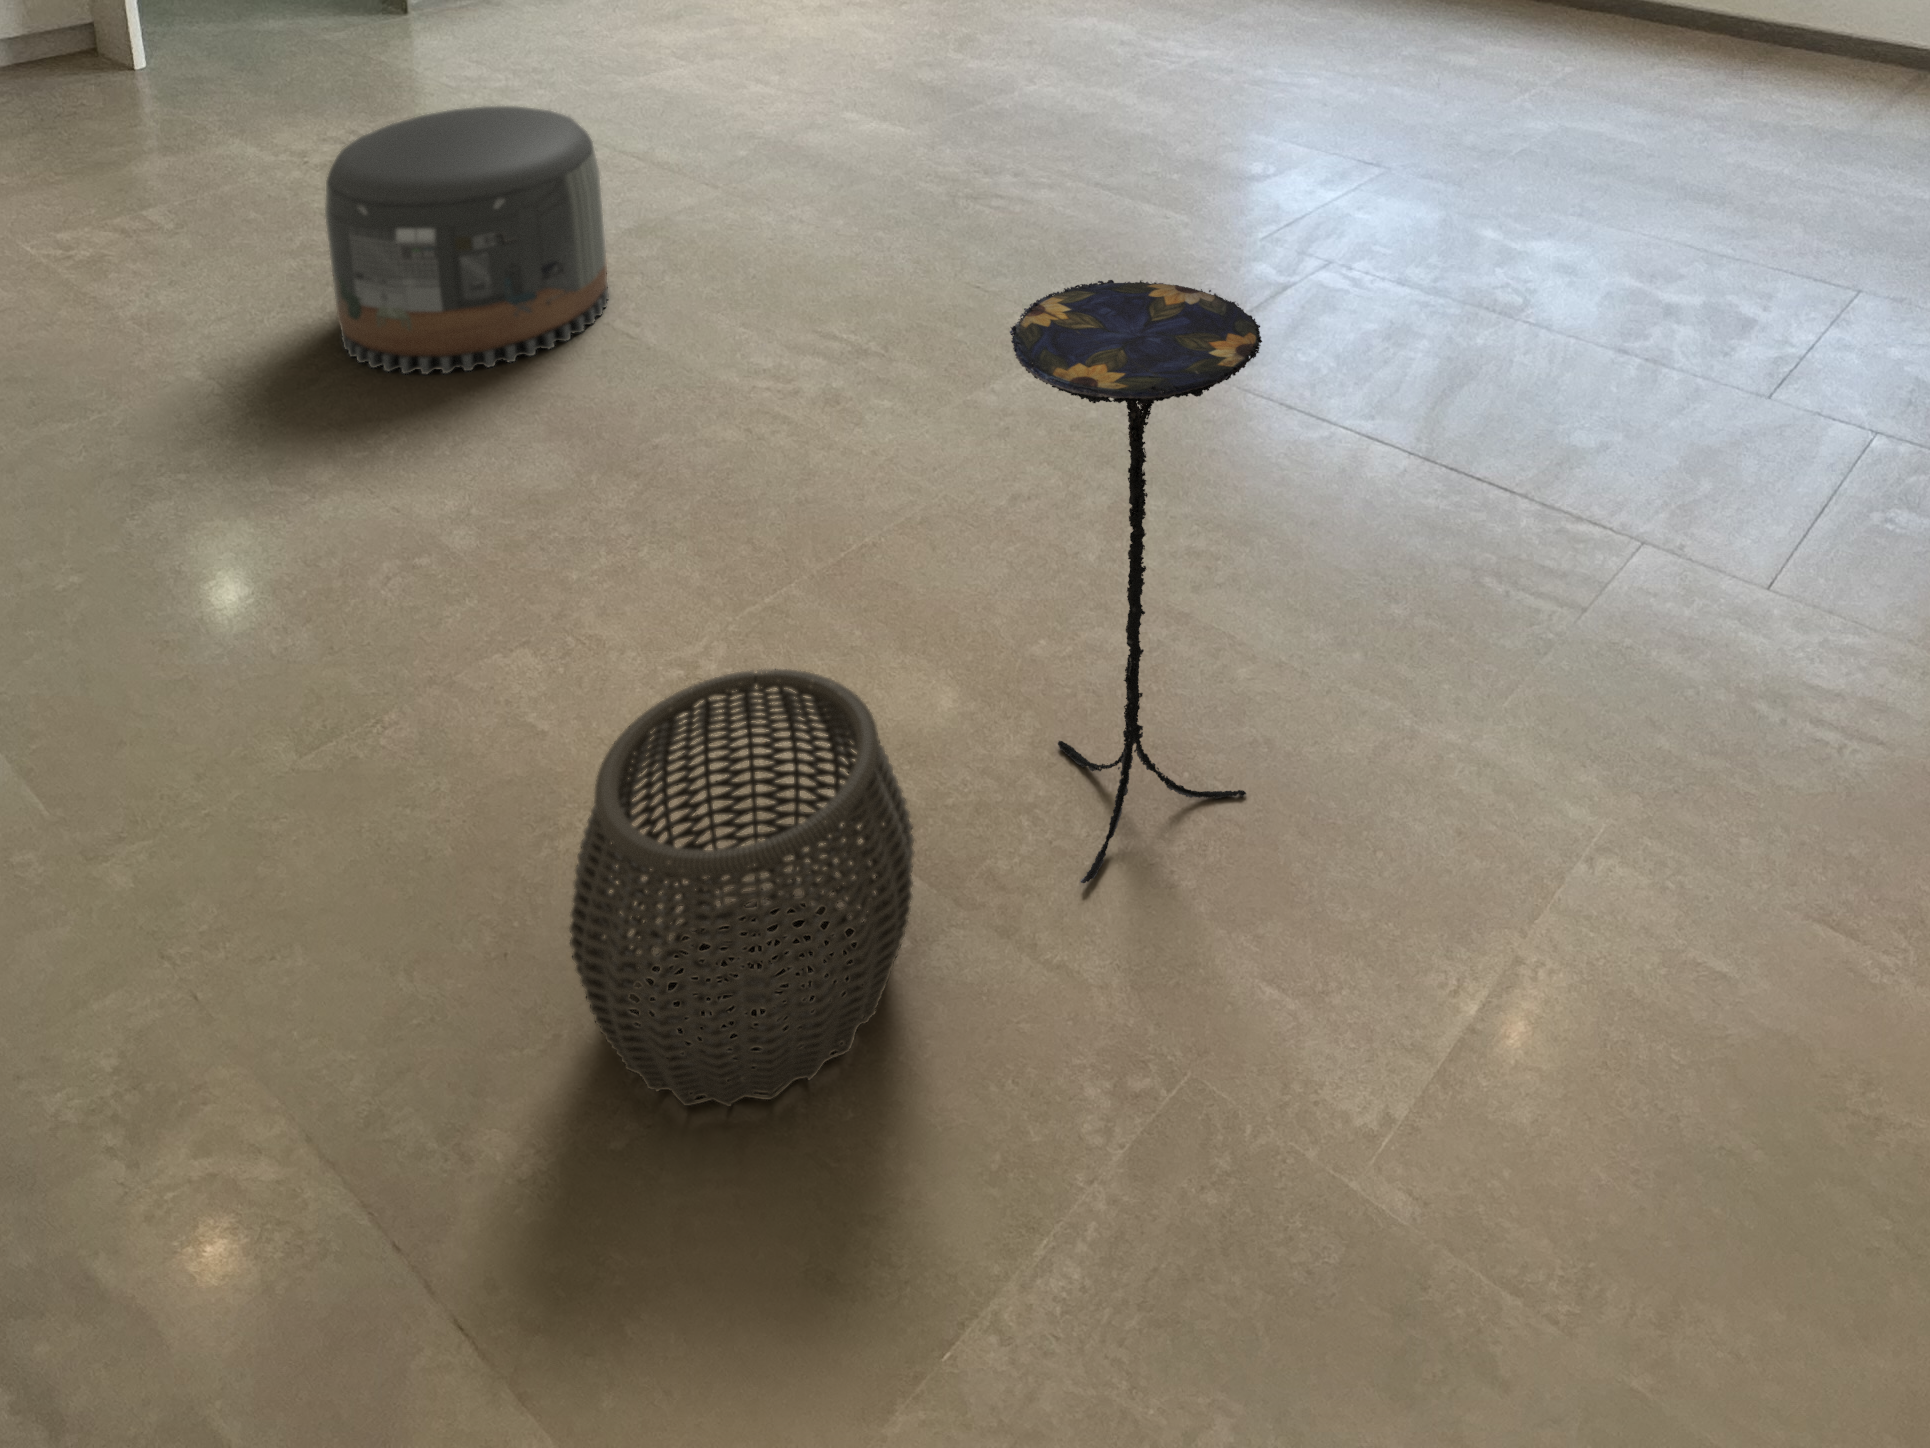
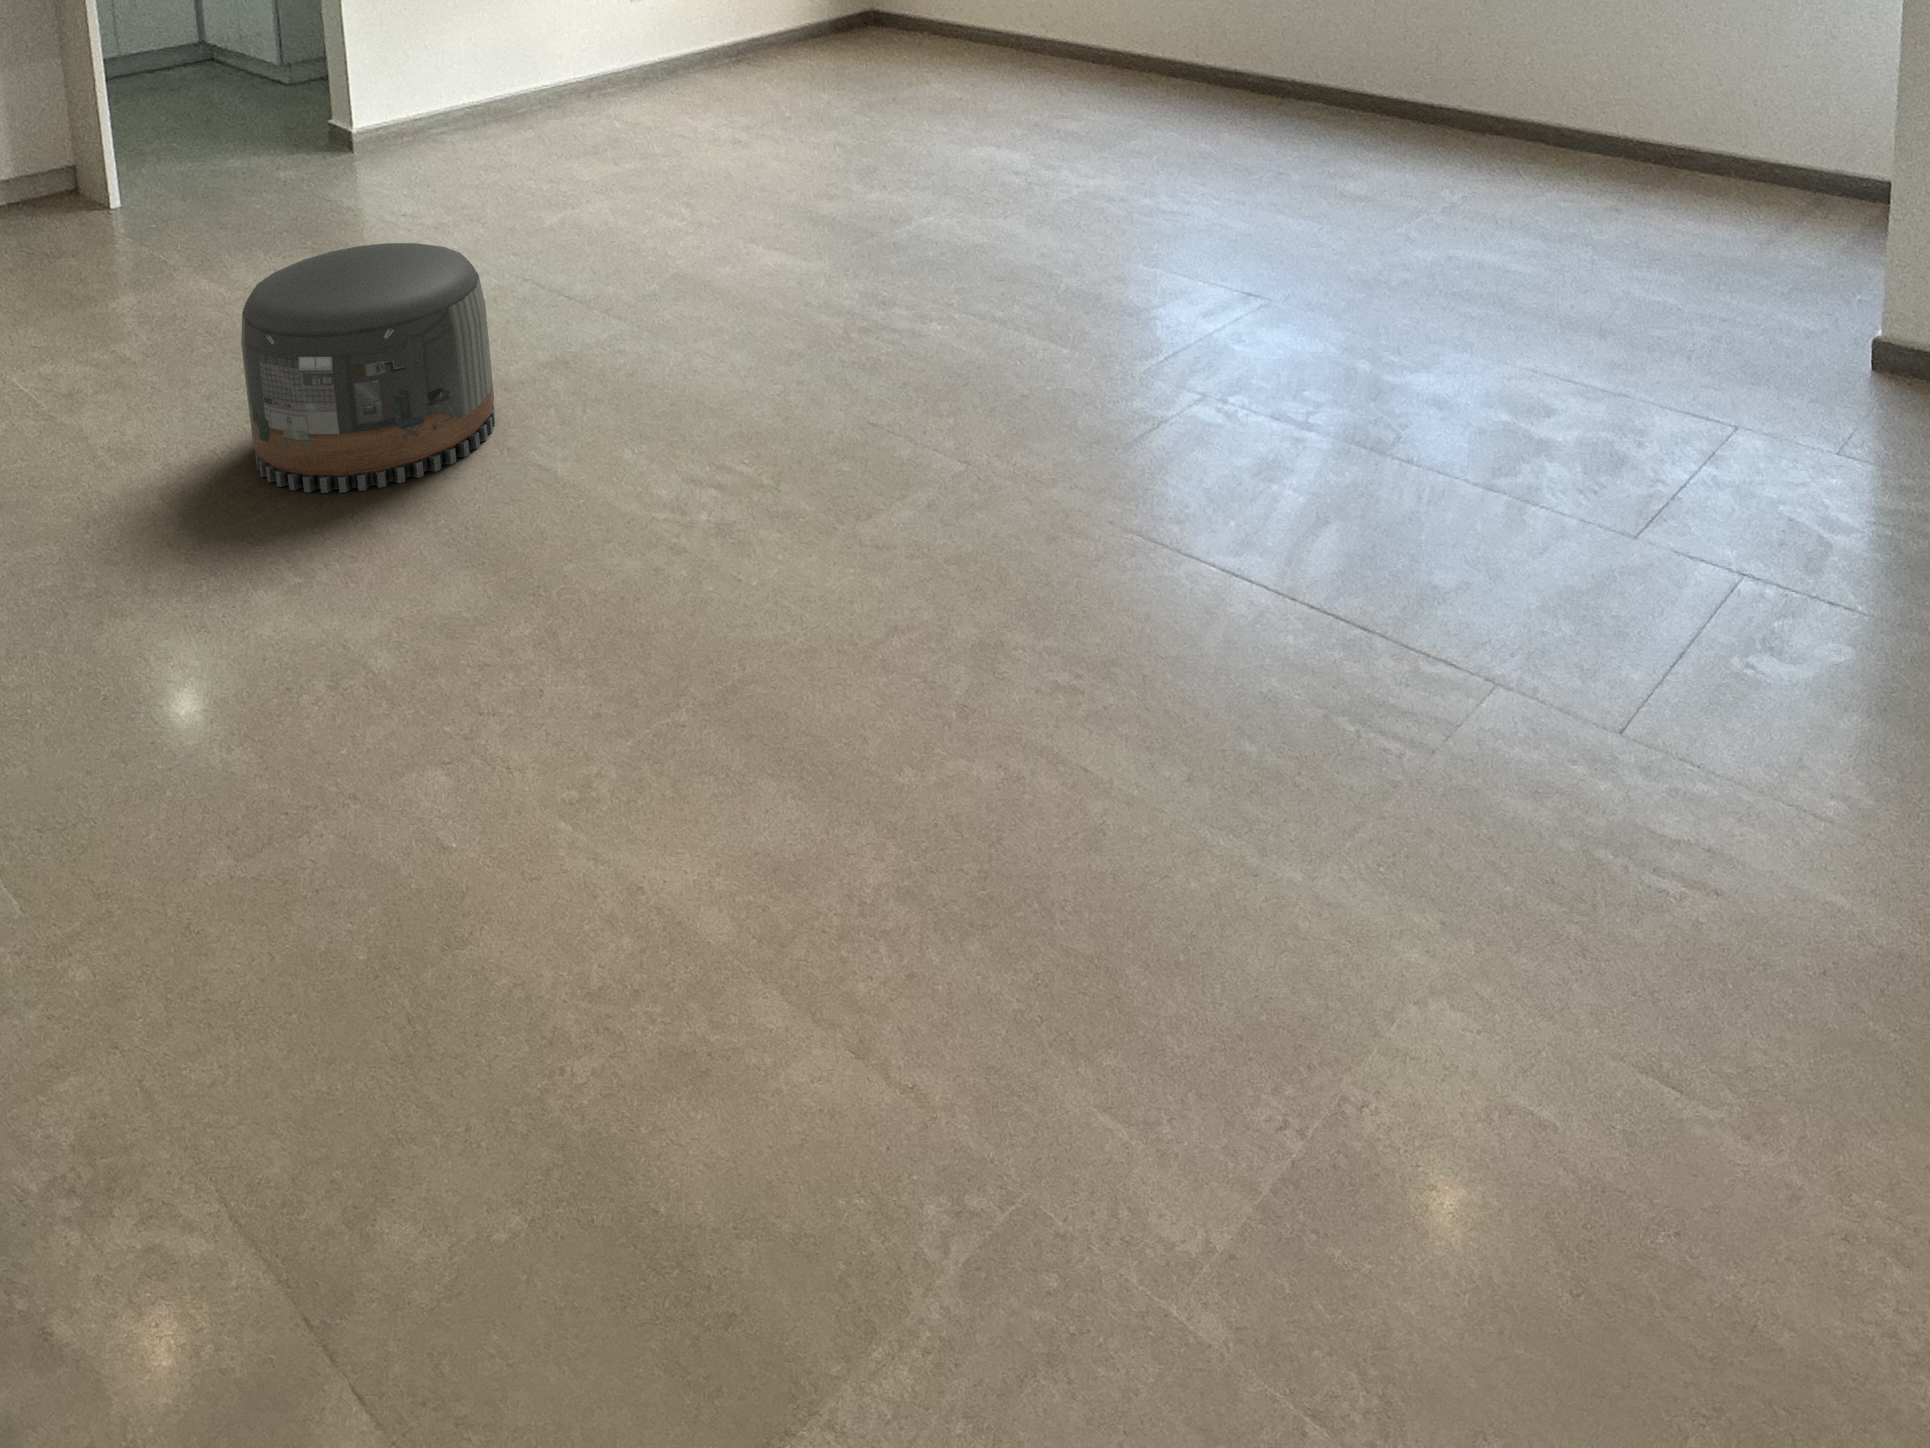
side table: present [1010,280,1262,883] -> none [762,401,1002,958]
woven basket: present [569,669,914,1107] -> none [374,745,675,1125]

